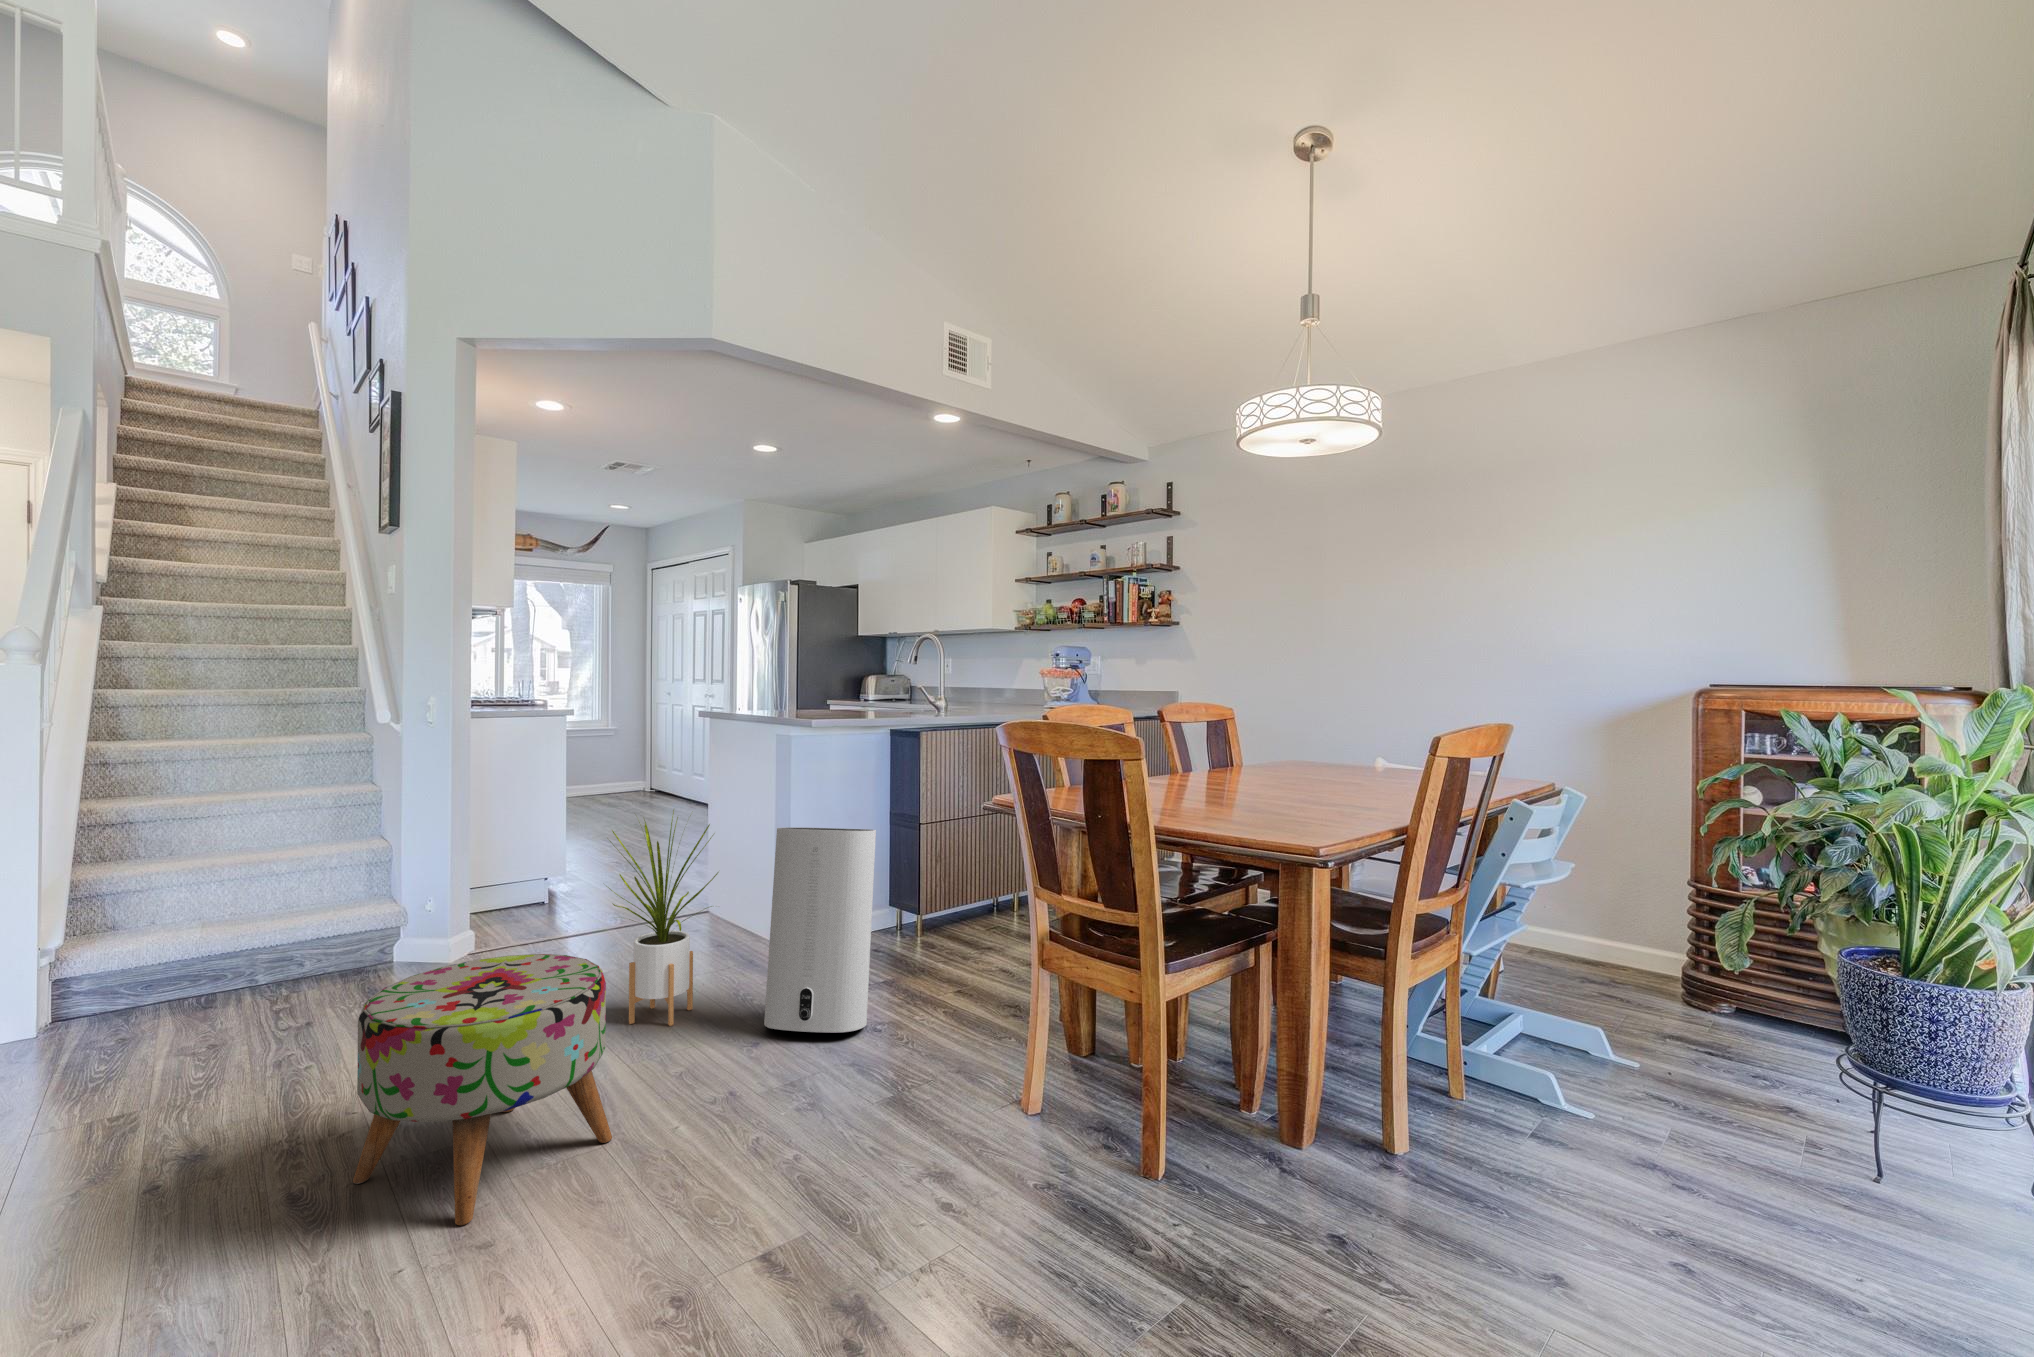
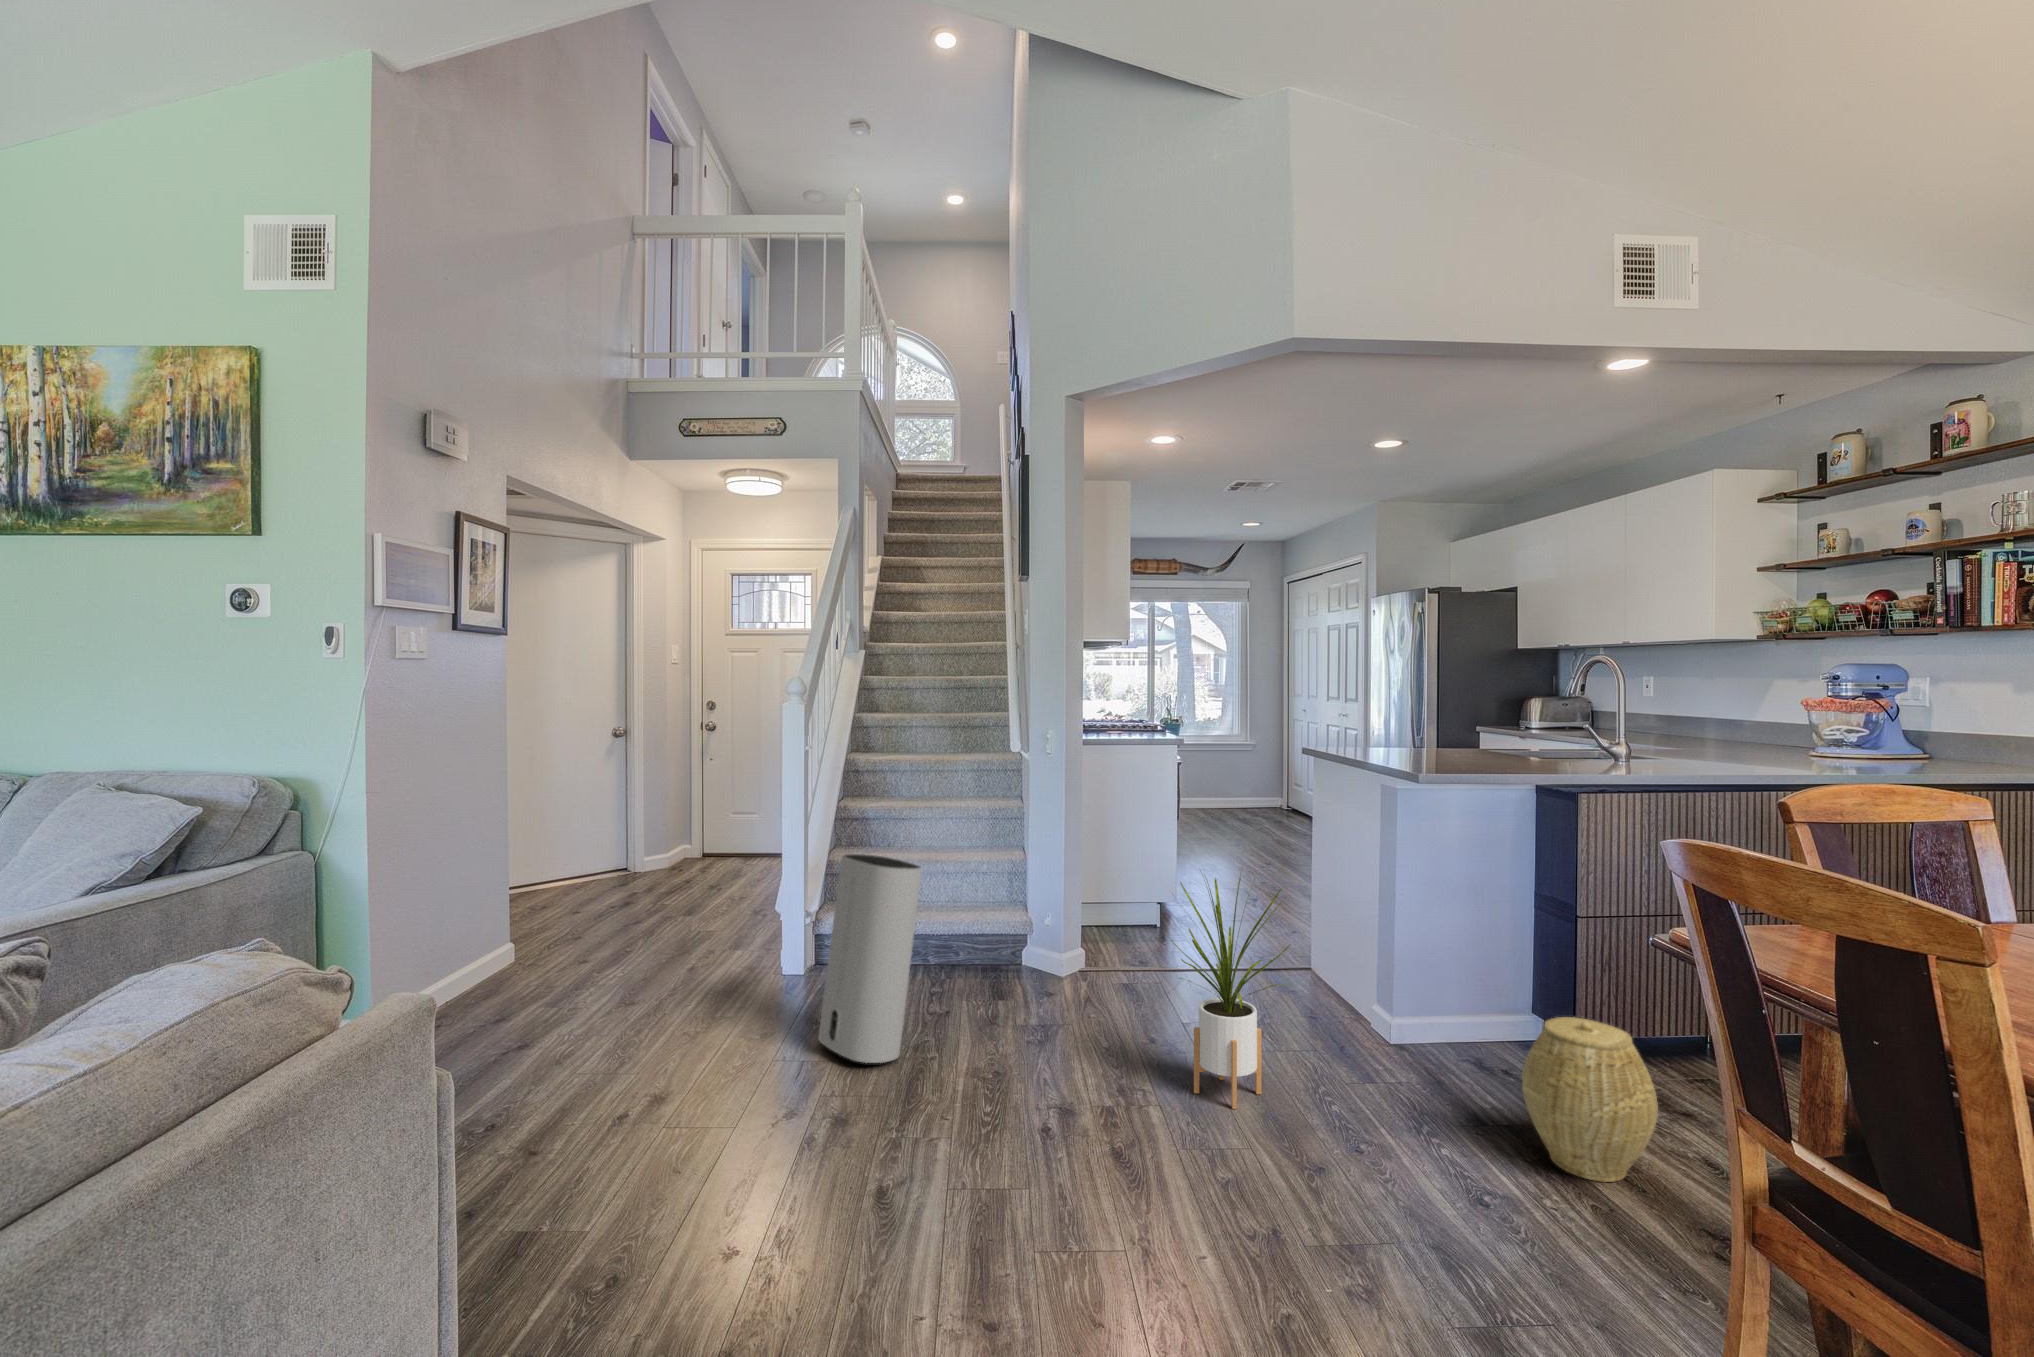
air purifier: present [764,827,876,1033] -> present [818,854,922,1063]
woven basket: none [897,888,980,999] -> present [1522,1017,1658,1182]
ottoman: present [353,954,612,1225] -> none [928,1004,1141,1281]

